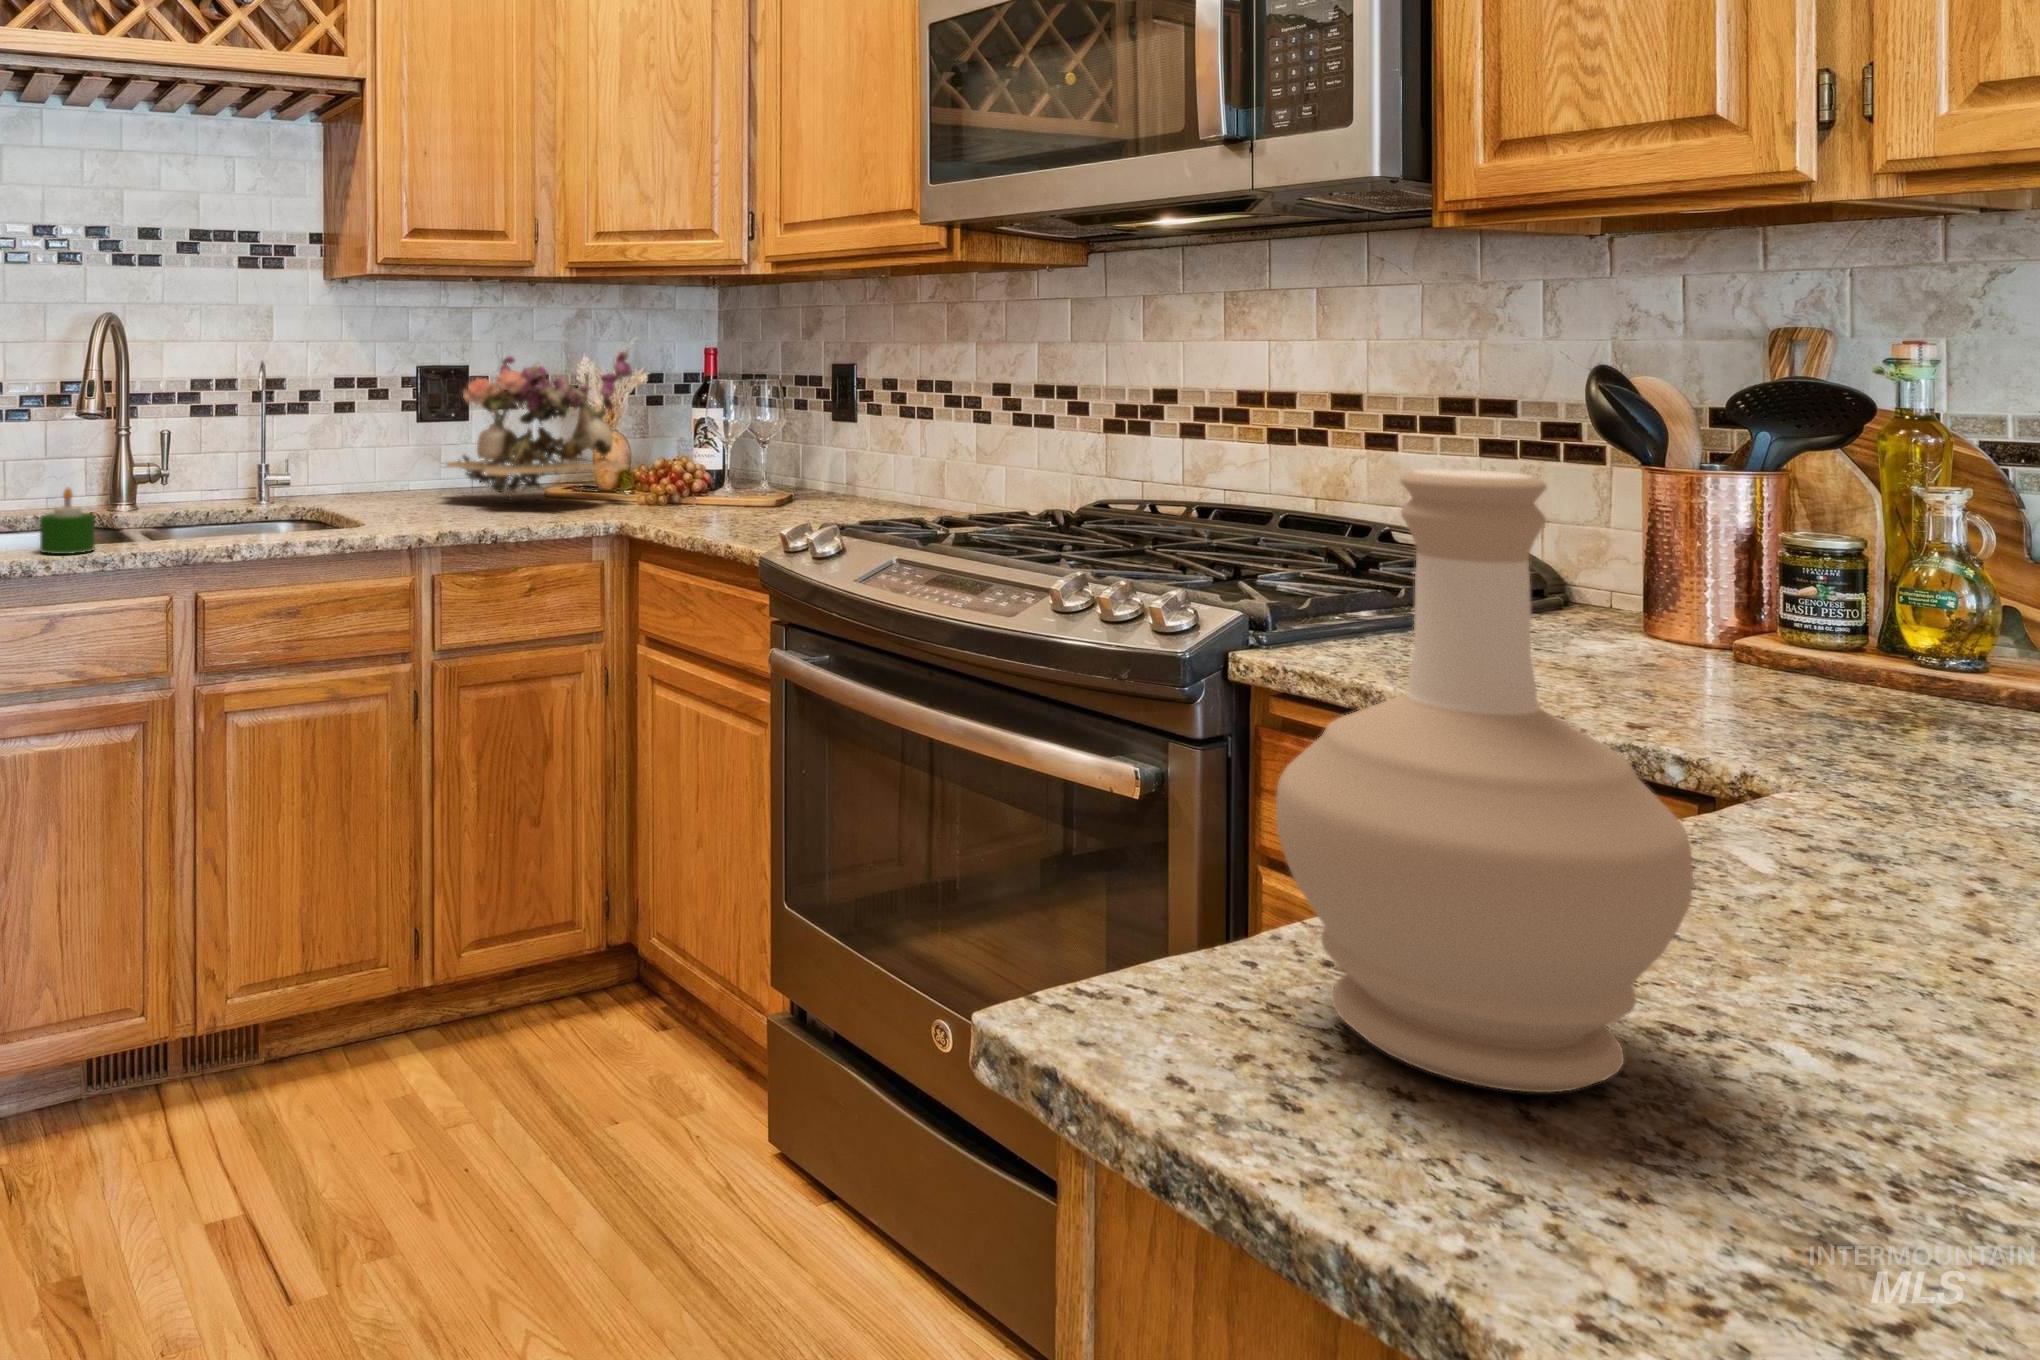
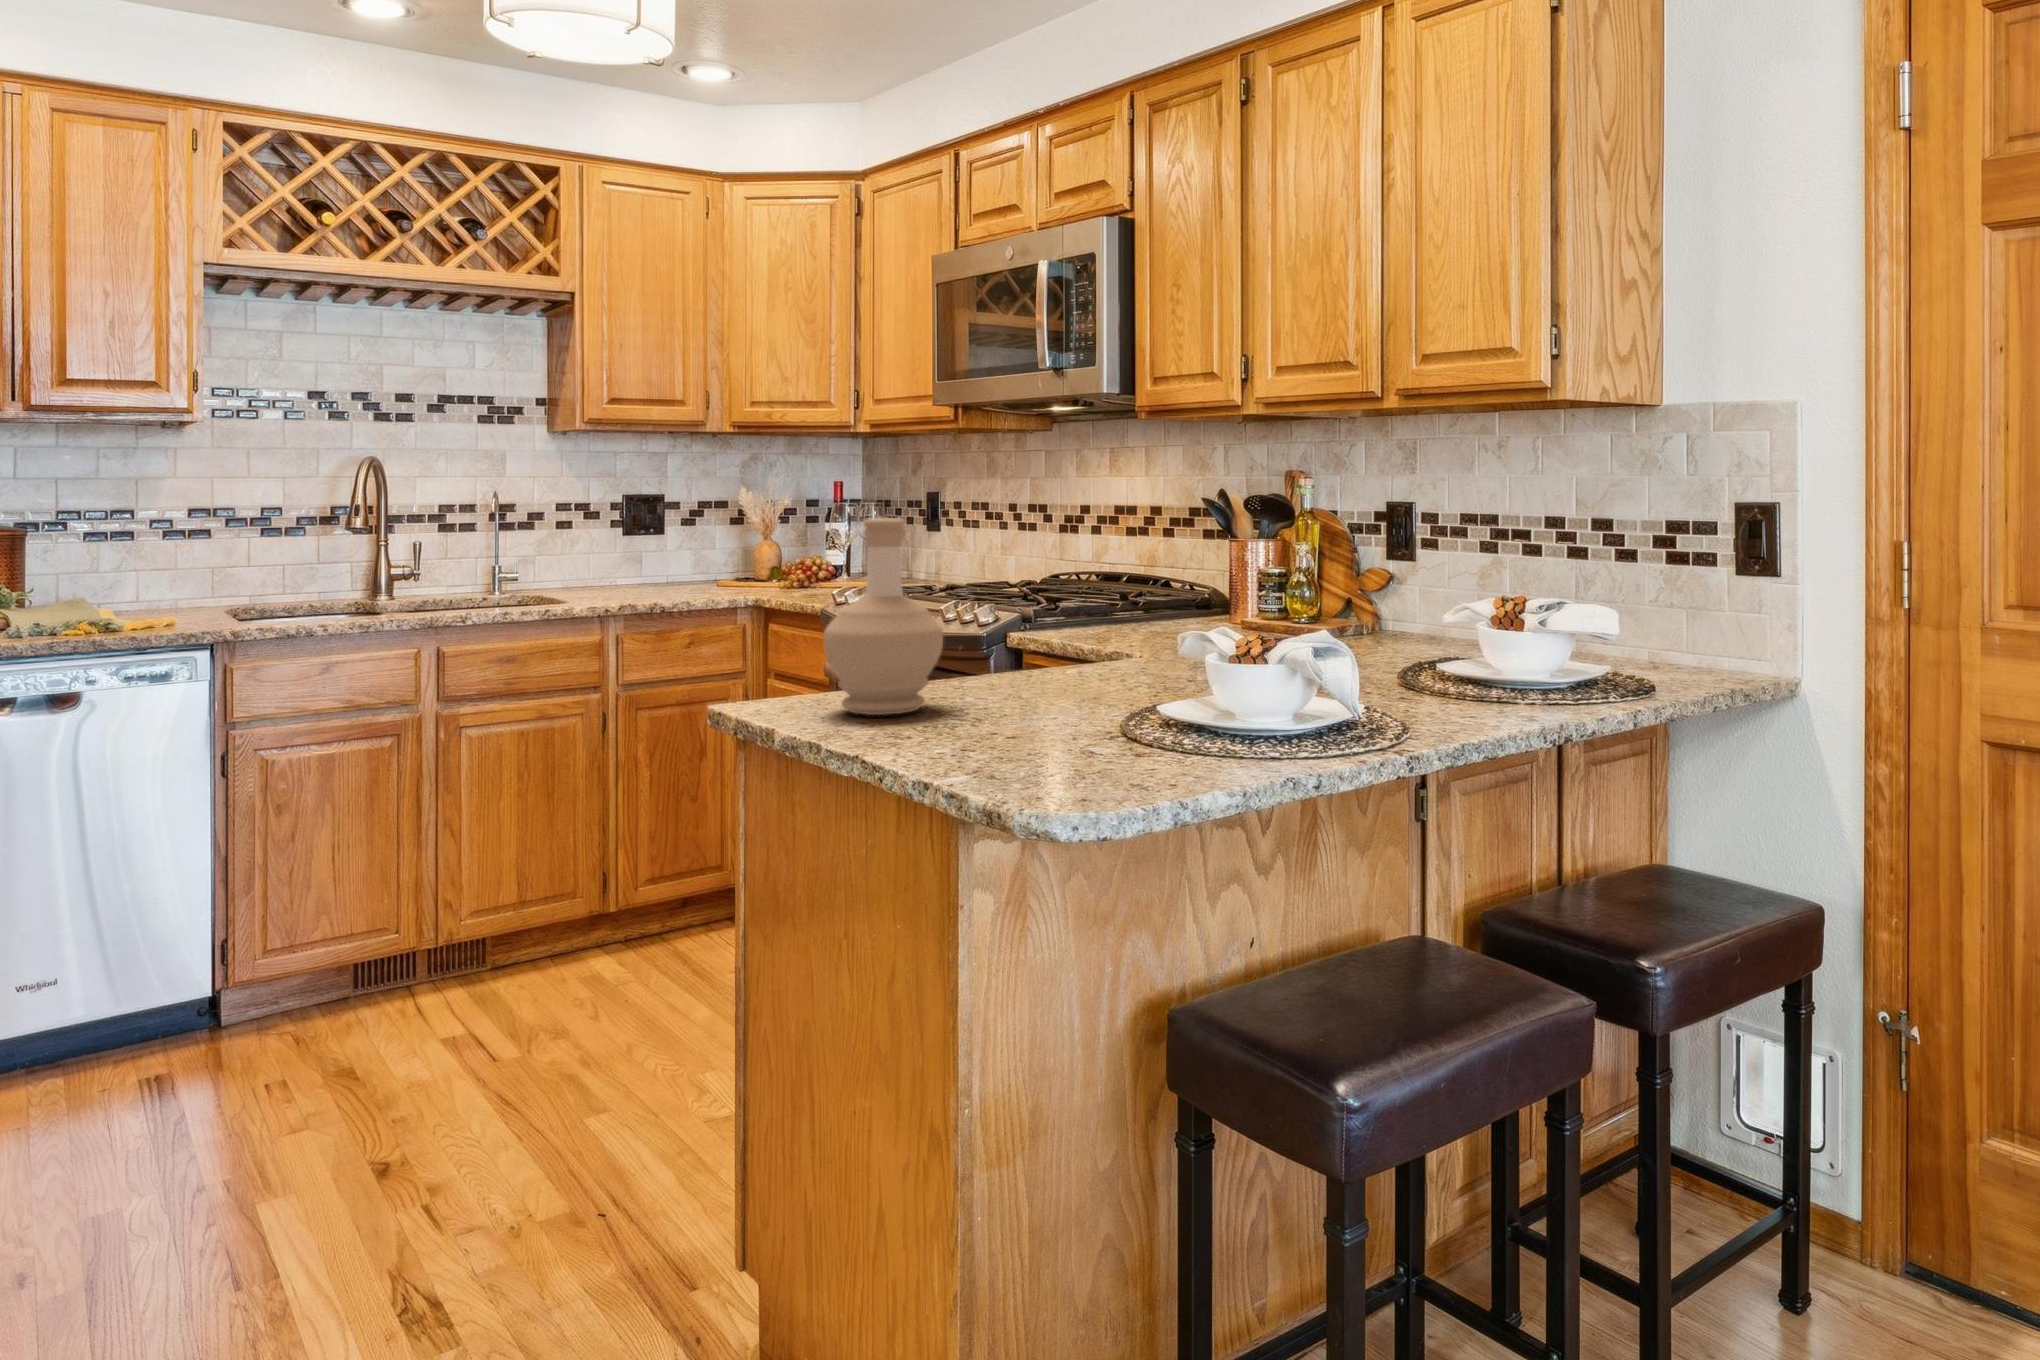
flower arrangement: present [442,349,632,497] -> none [631,482,772,588]
candle: present [40,488,95,554] -> none [320,576,361,620]

